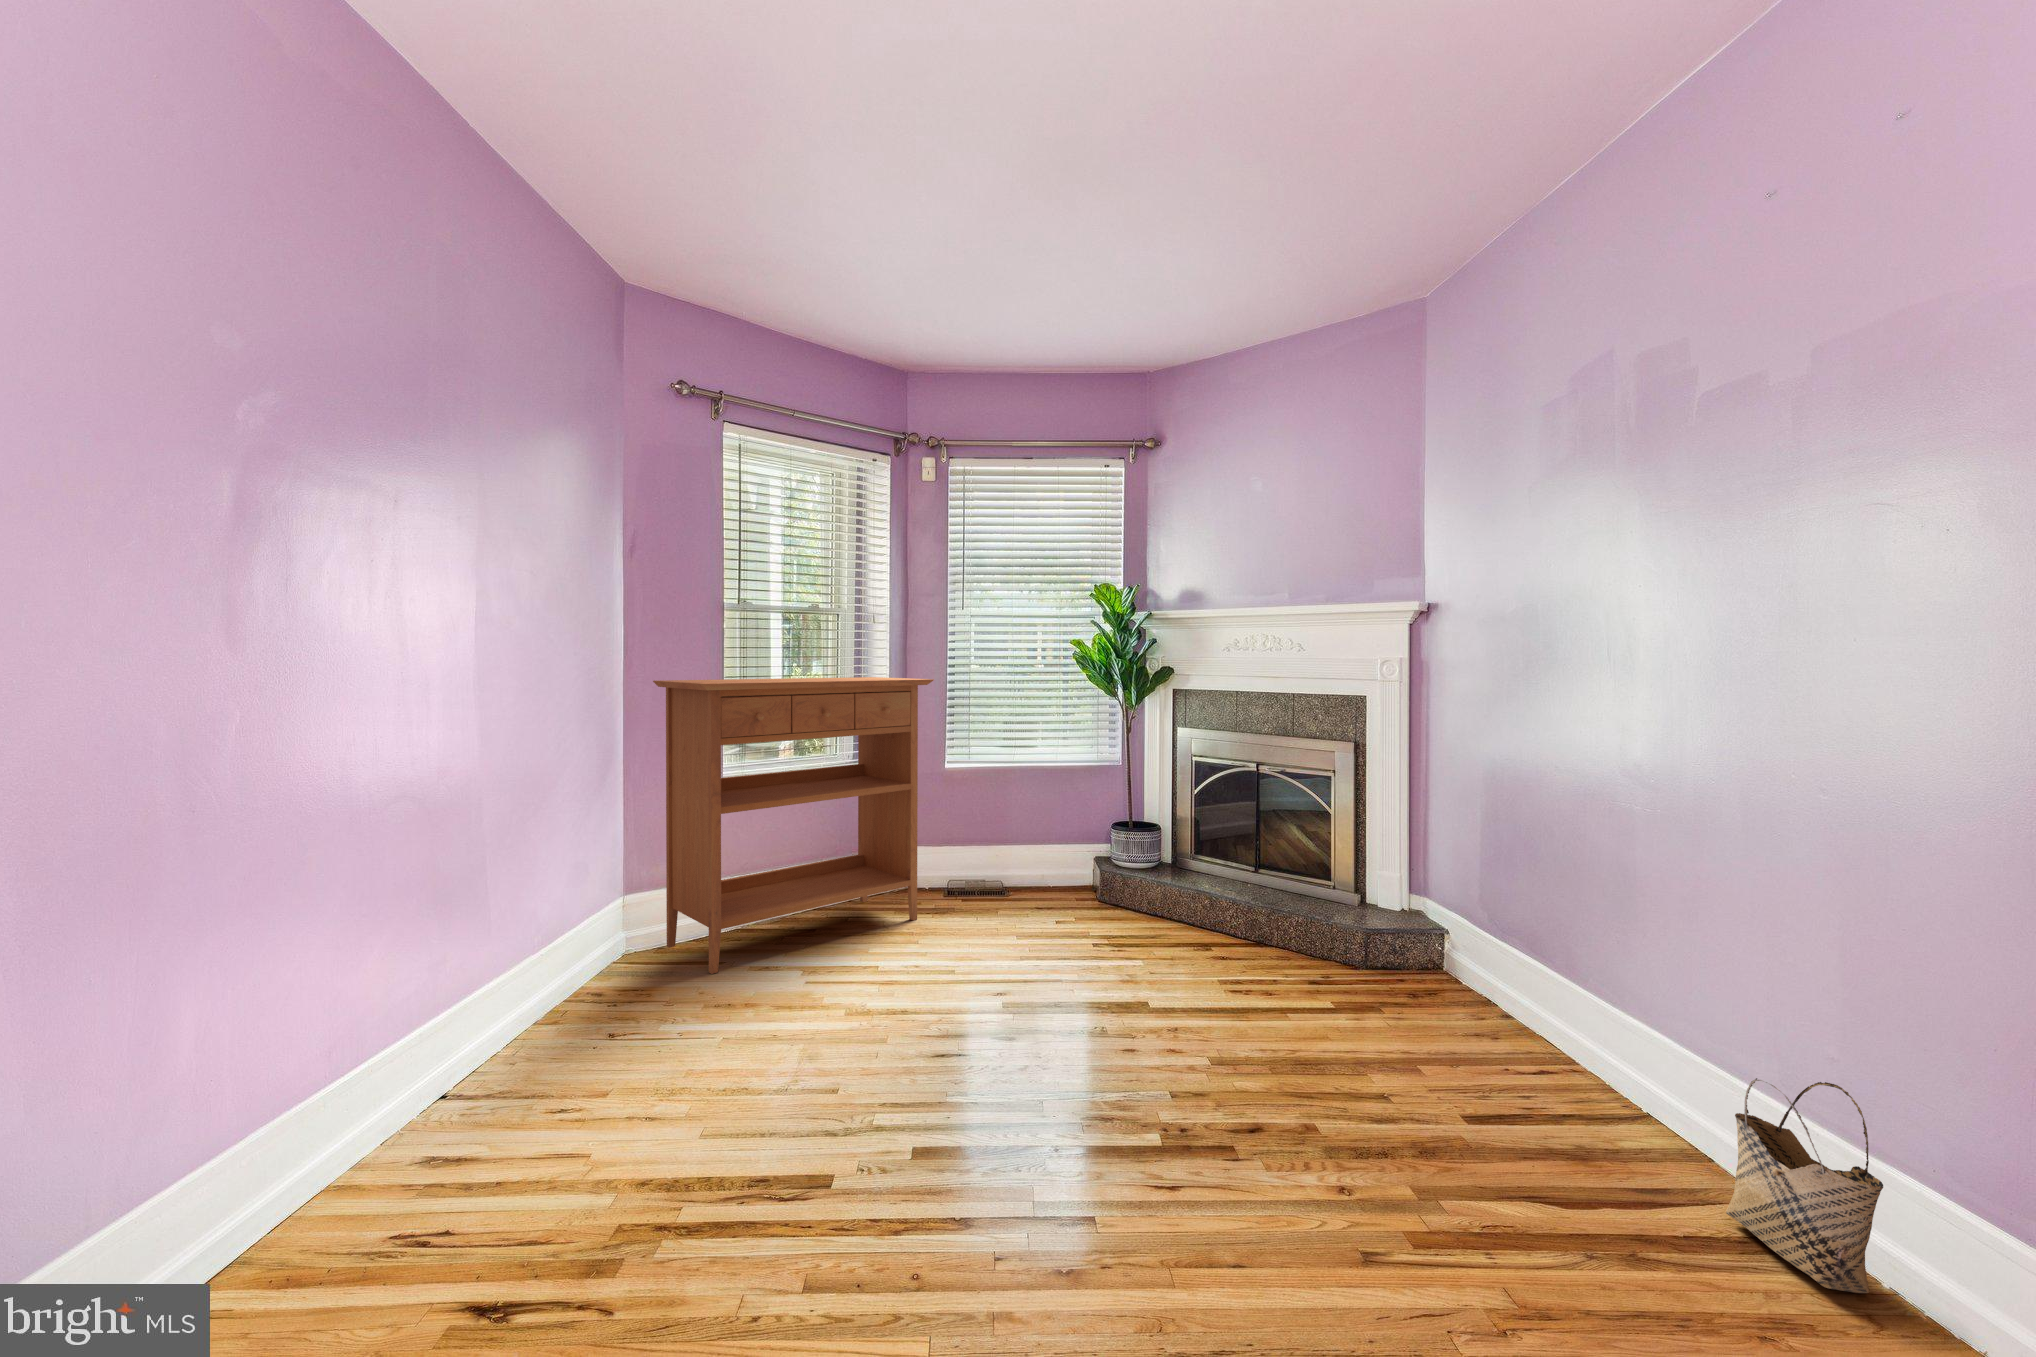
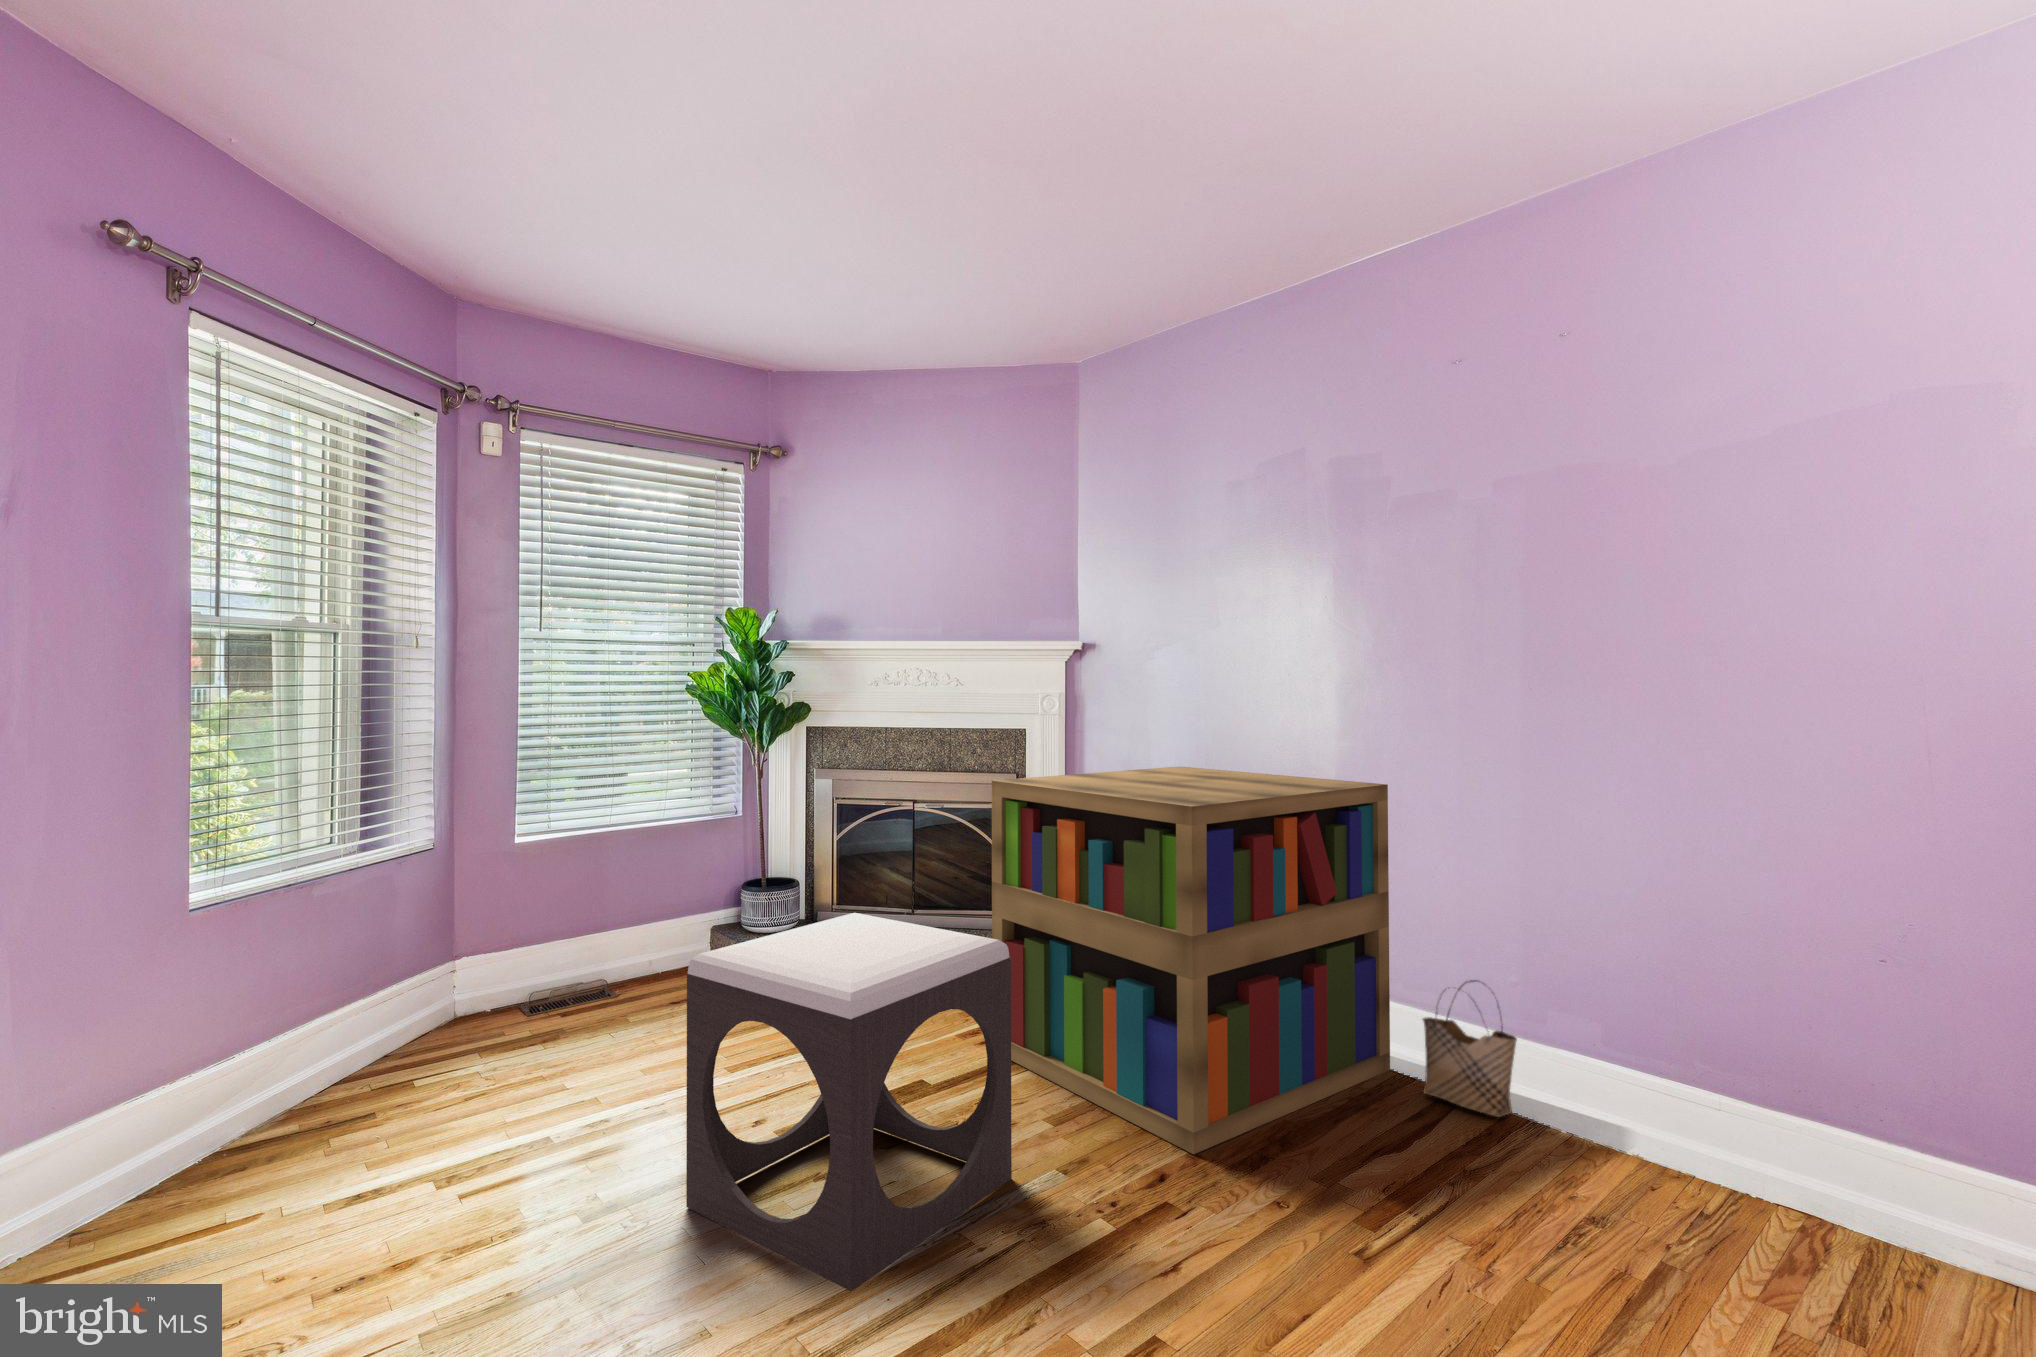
console table: present [653,677,934,974] -> none [73,724,549,1221]
bookshelf: none [1239,745,1724,1172] -> present [992,767,1390,1154]
footstool: none [897,847,1133,1143] -> present [686,913,1012,1291]

